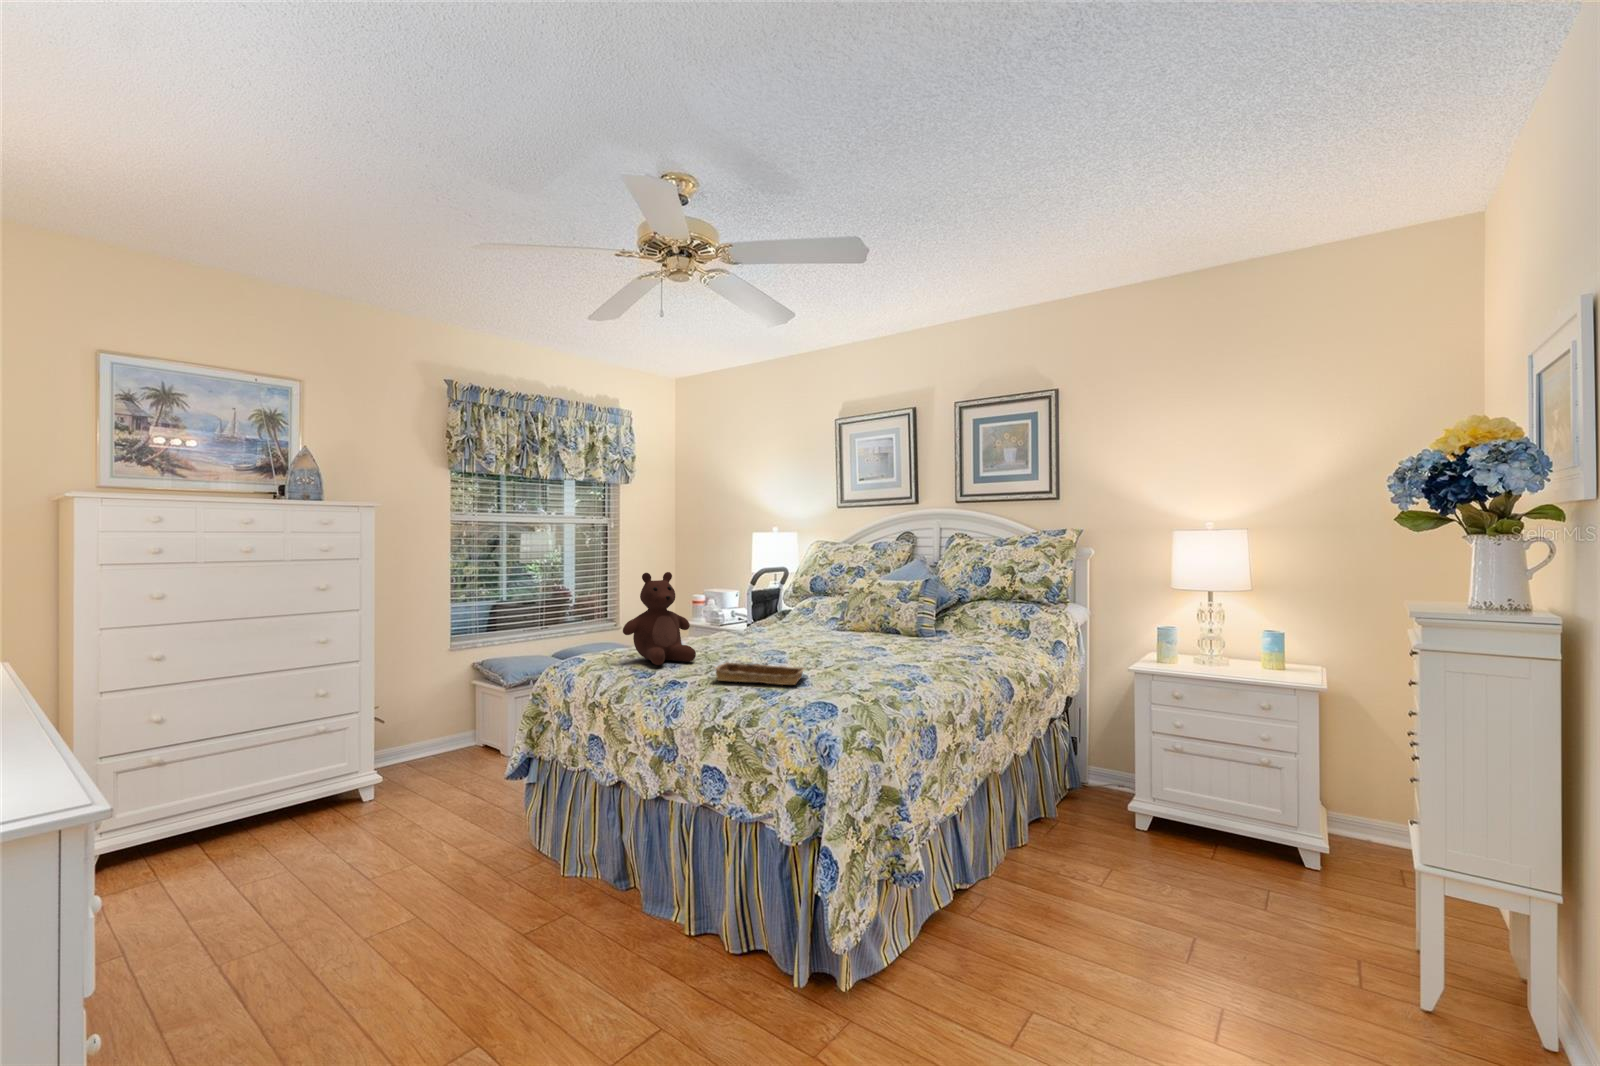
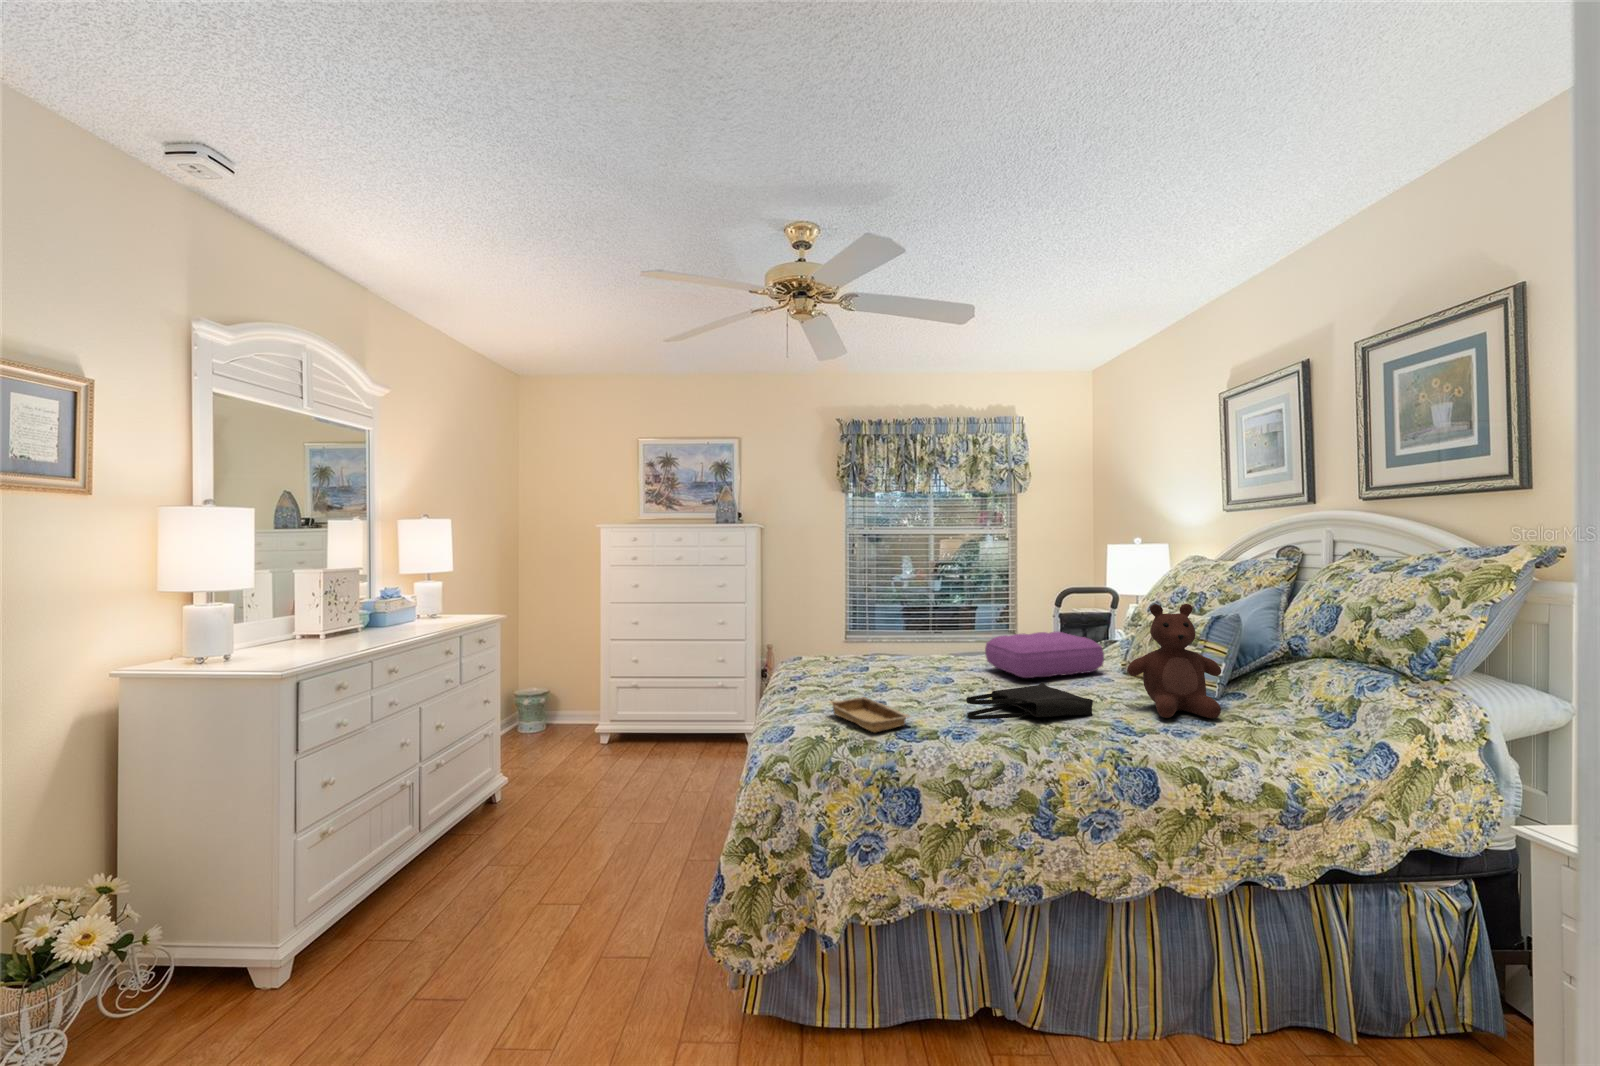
teddy bear: present [623,572,696,665] -> present [1127,604,1221,718]
pillow: none [747,601,840,639] -> present [985,632,1104,678]
tote bag: none [822,635,903,666] -> present [966,682,1093,720]

